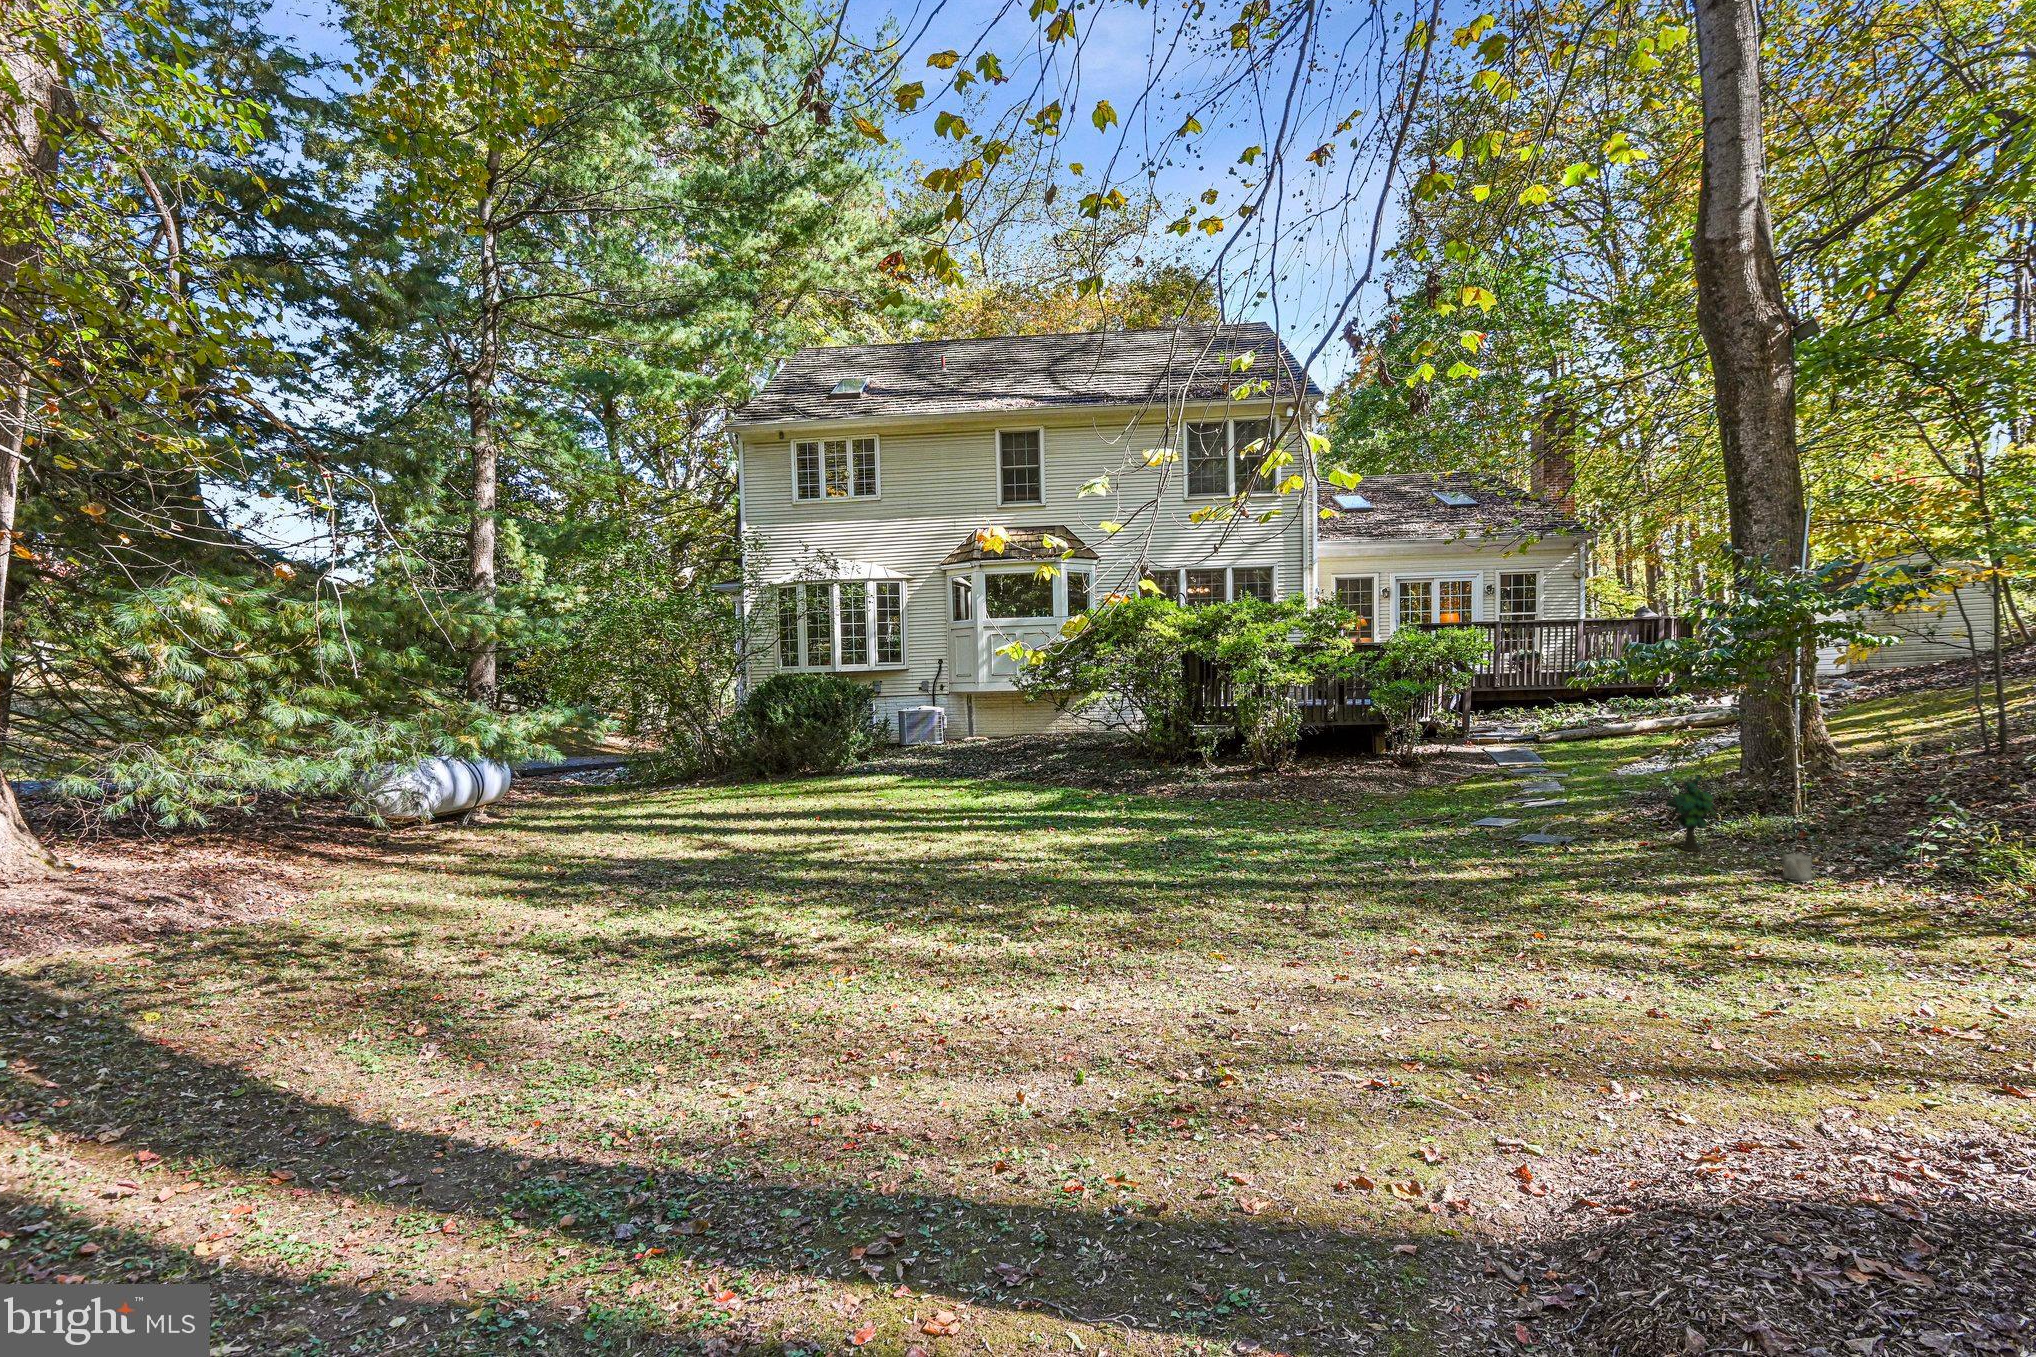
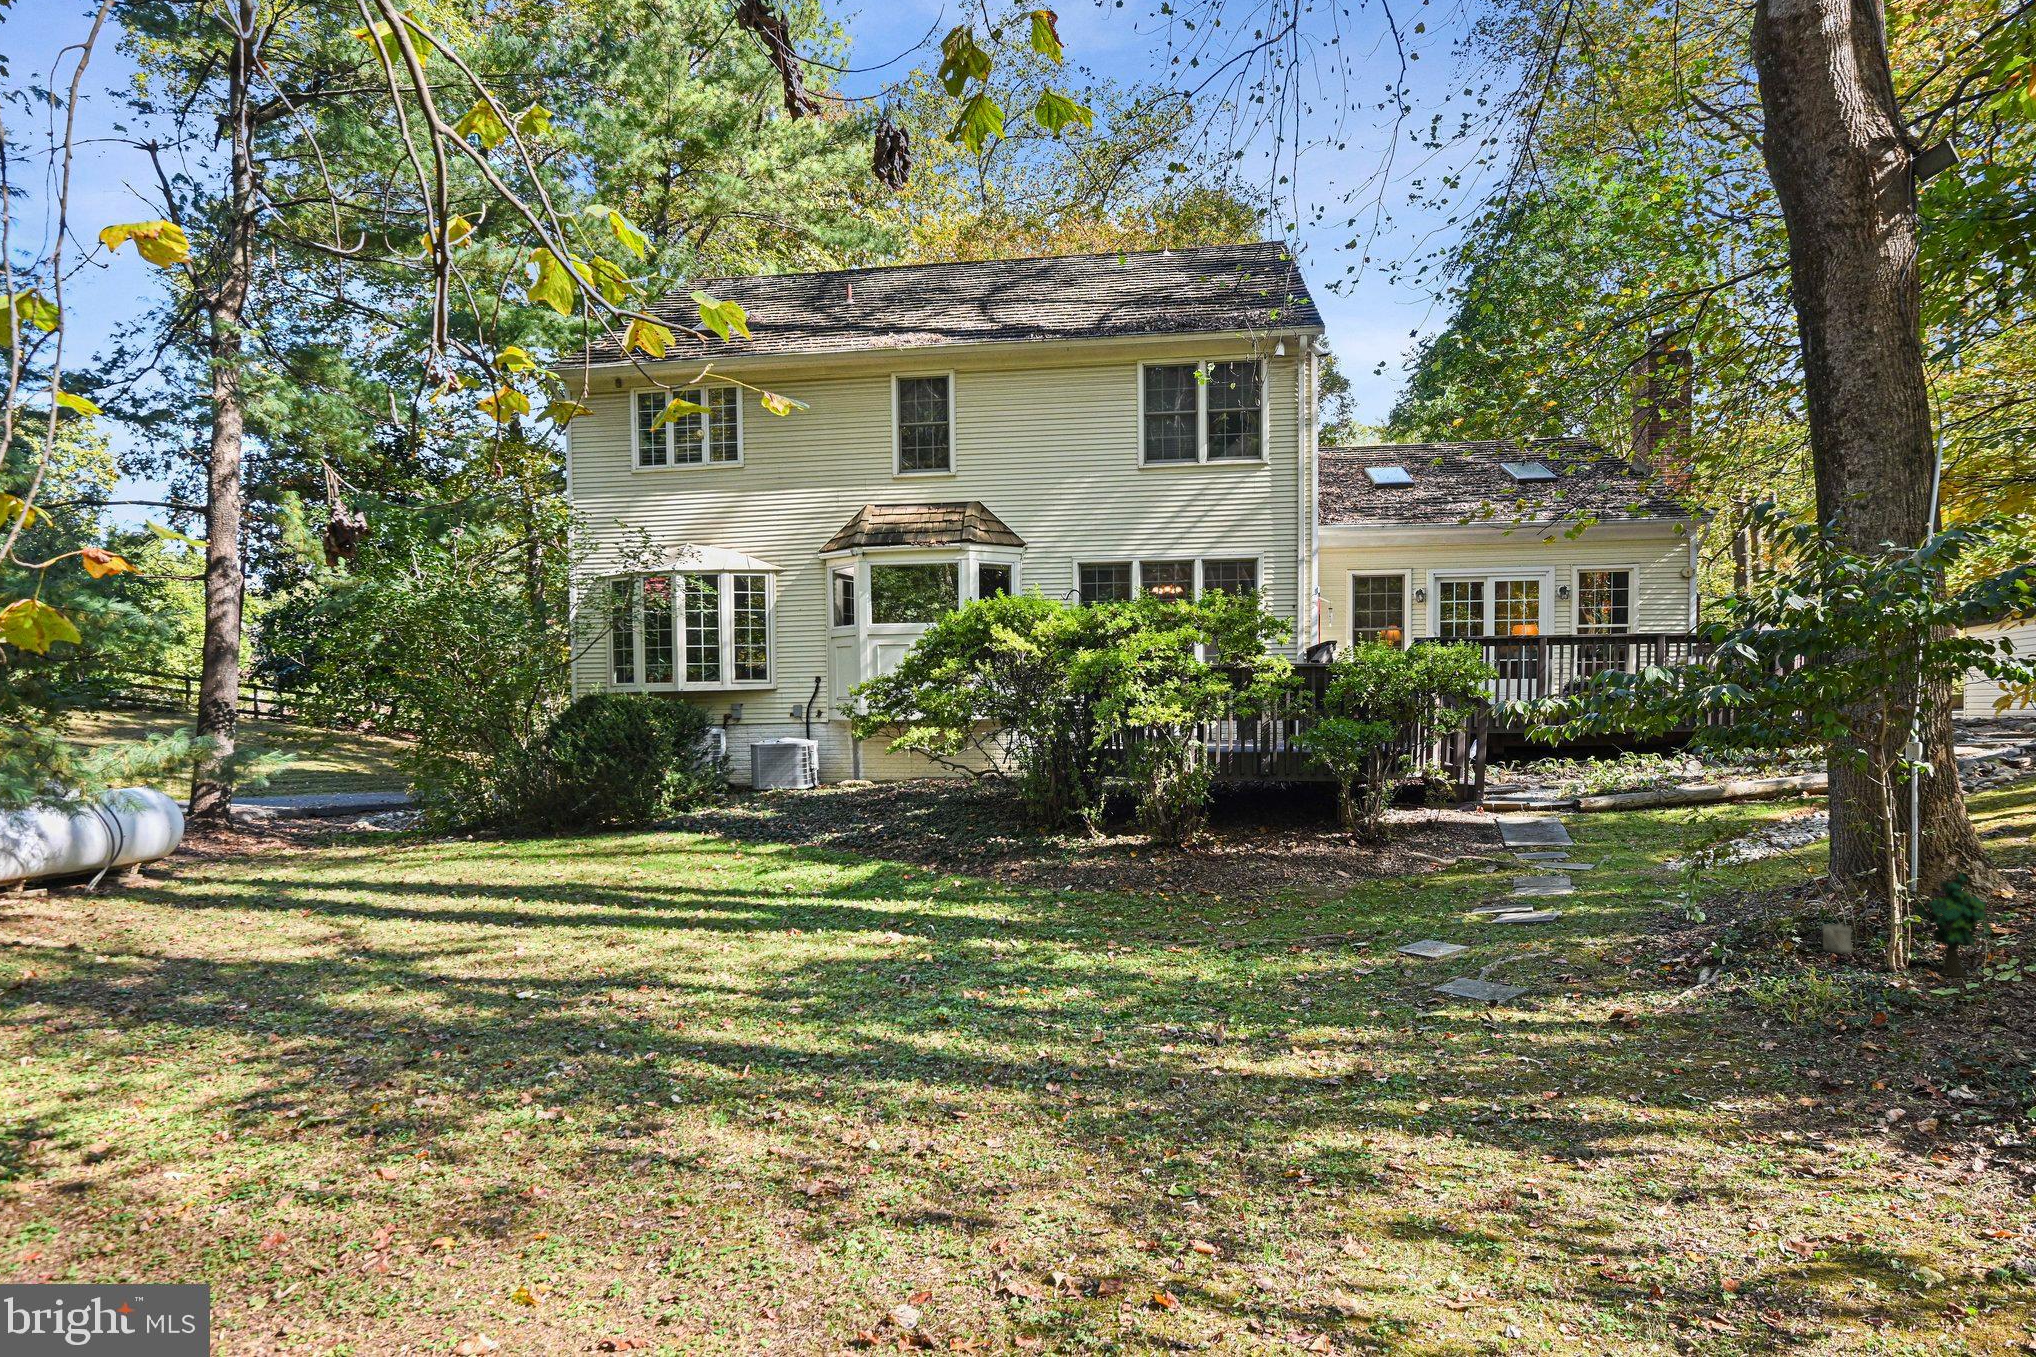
decorative plant: present [1666,775,1716,851] -> present [1915,873,1990,977]

